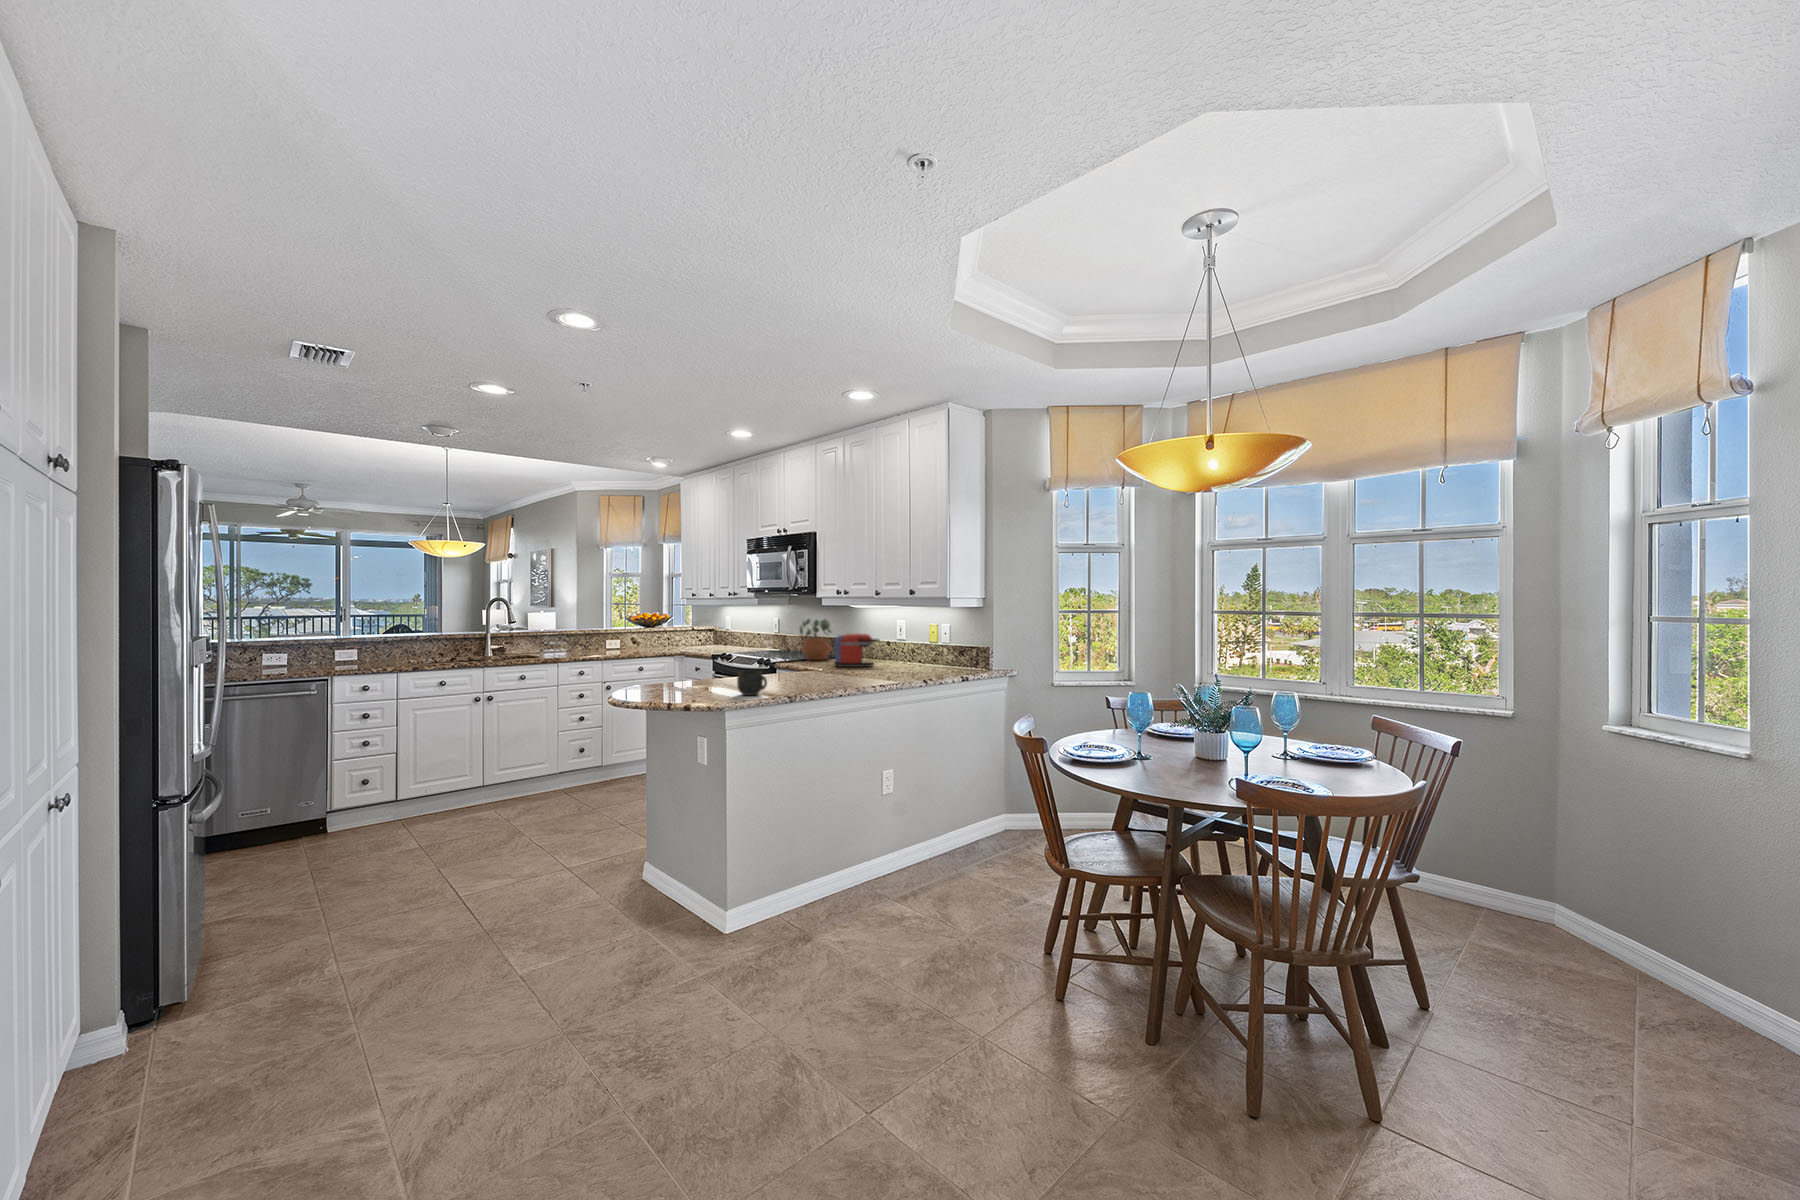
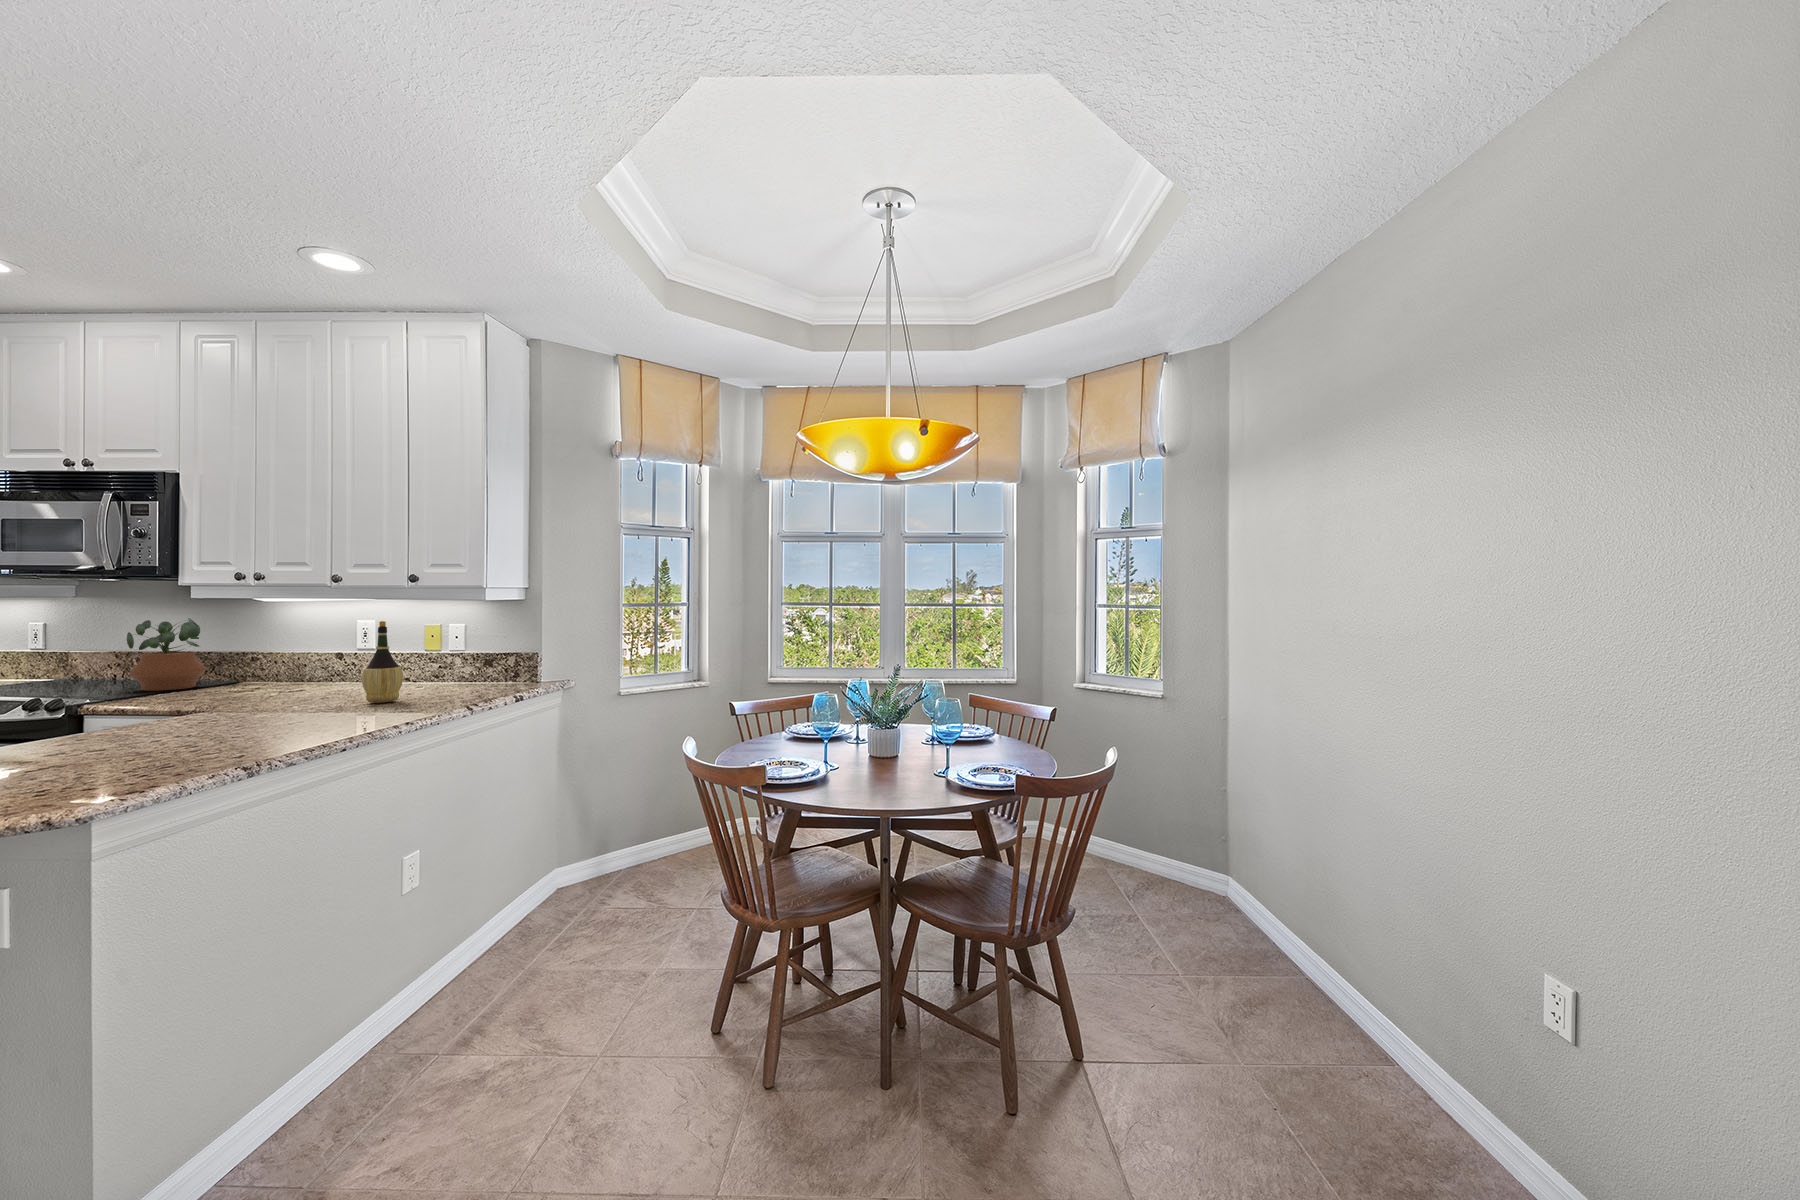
wine bottle: none [879,621,901,674] -> present [362,621,403,703]
coffee maker: present [834,634,879,667] -> none [234,642,335,698]
mug: present [737,671,767,695] -> none [75,728,173,785]

